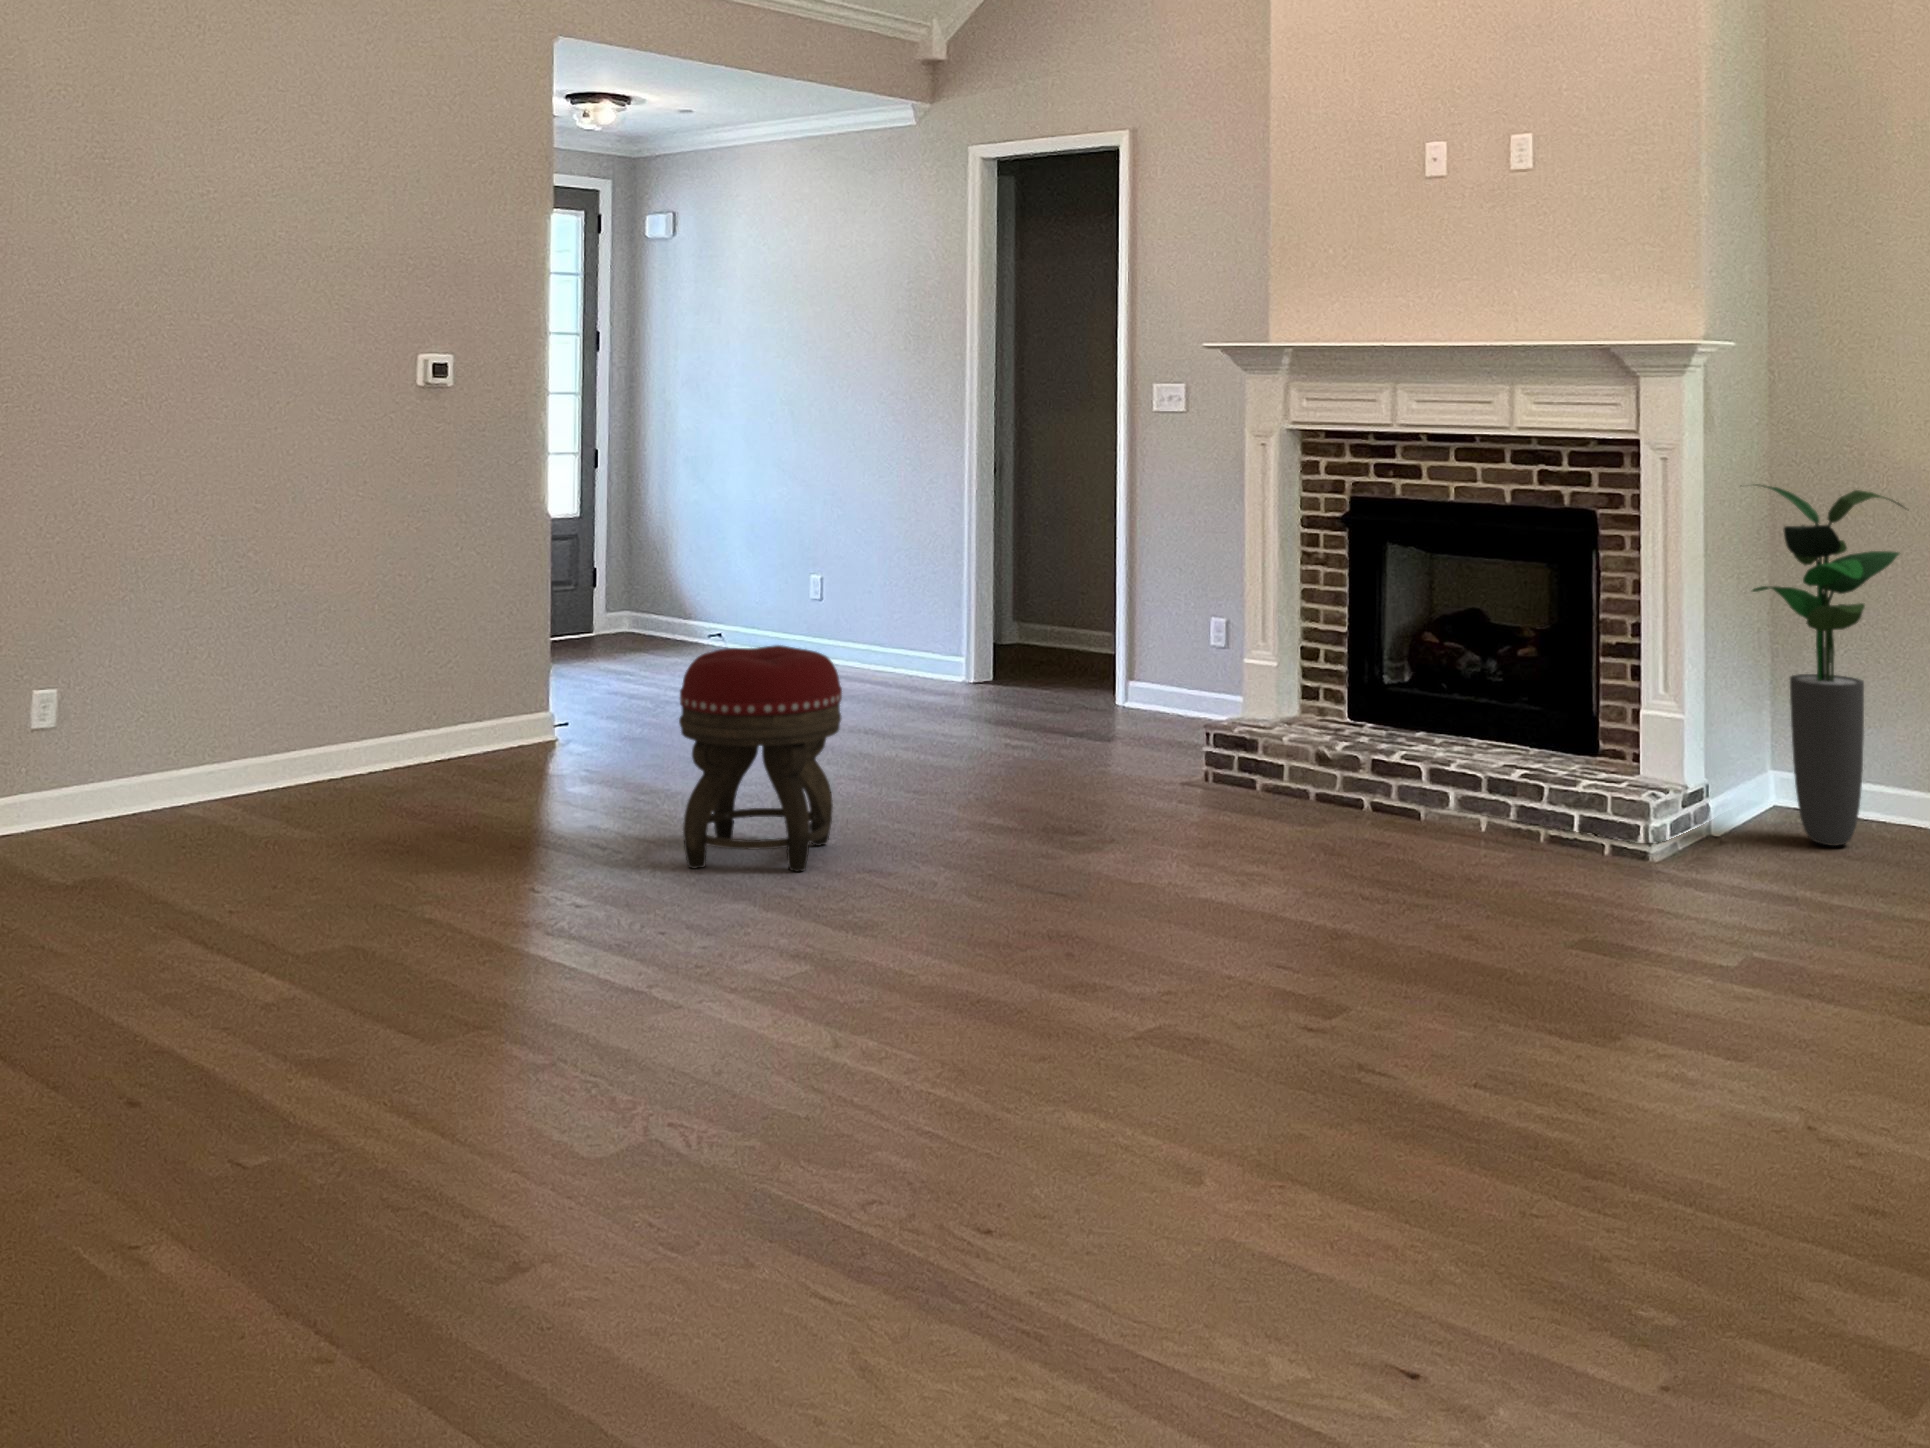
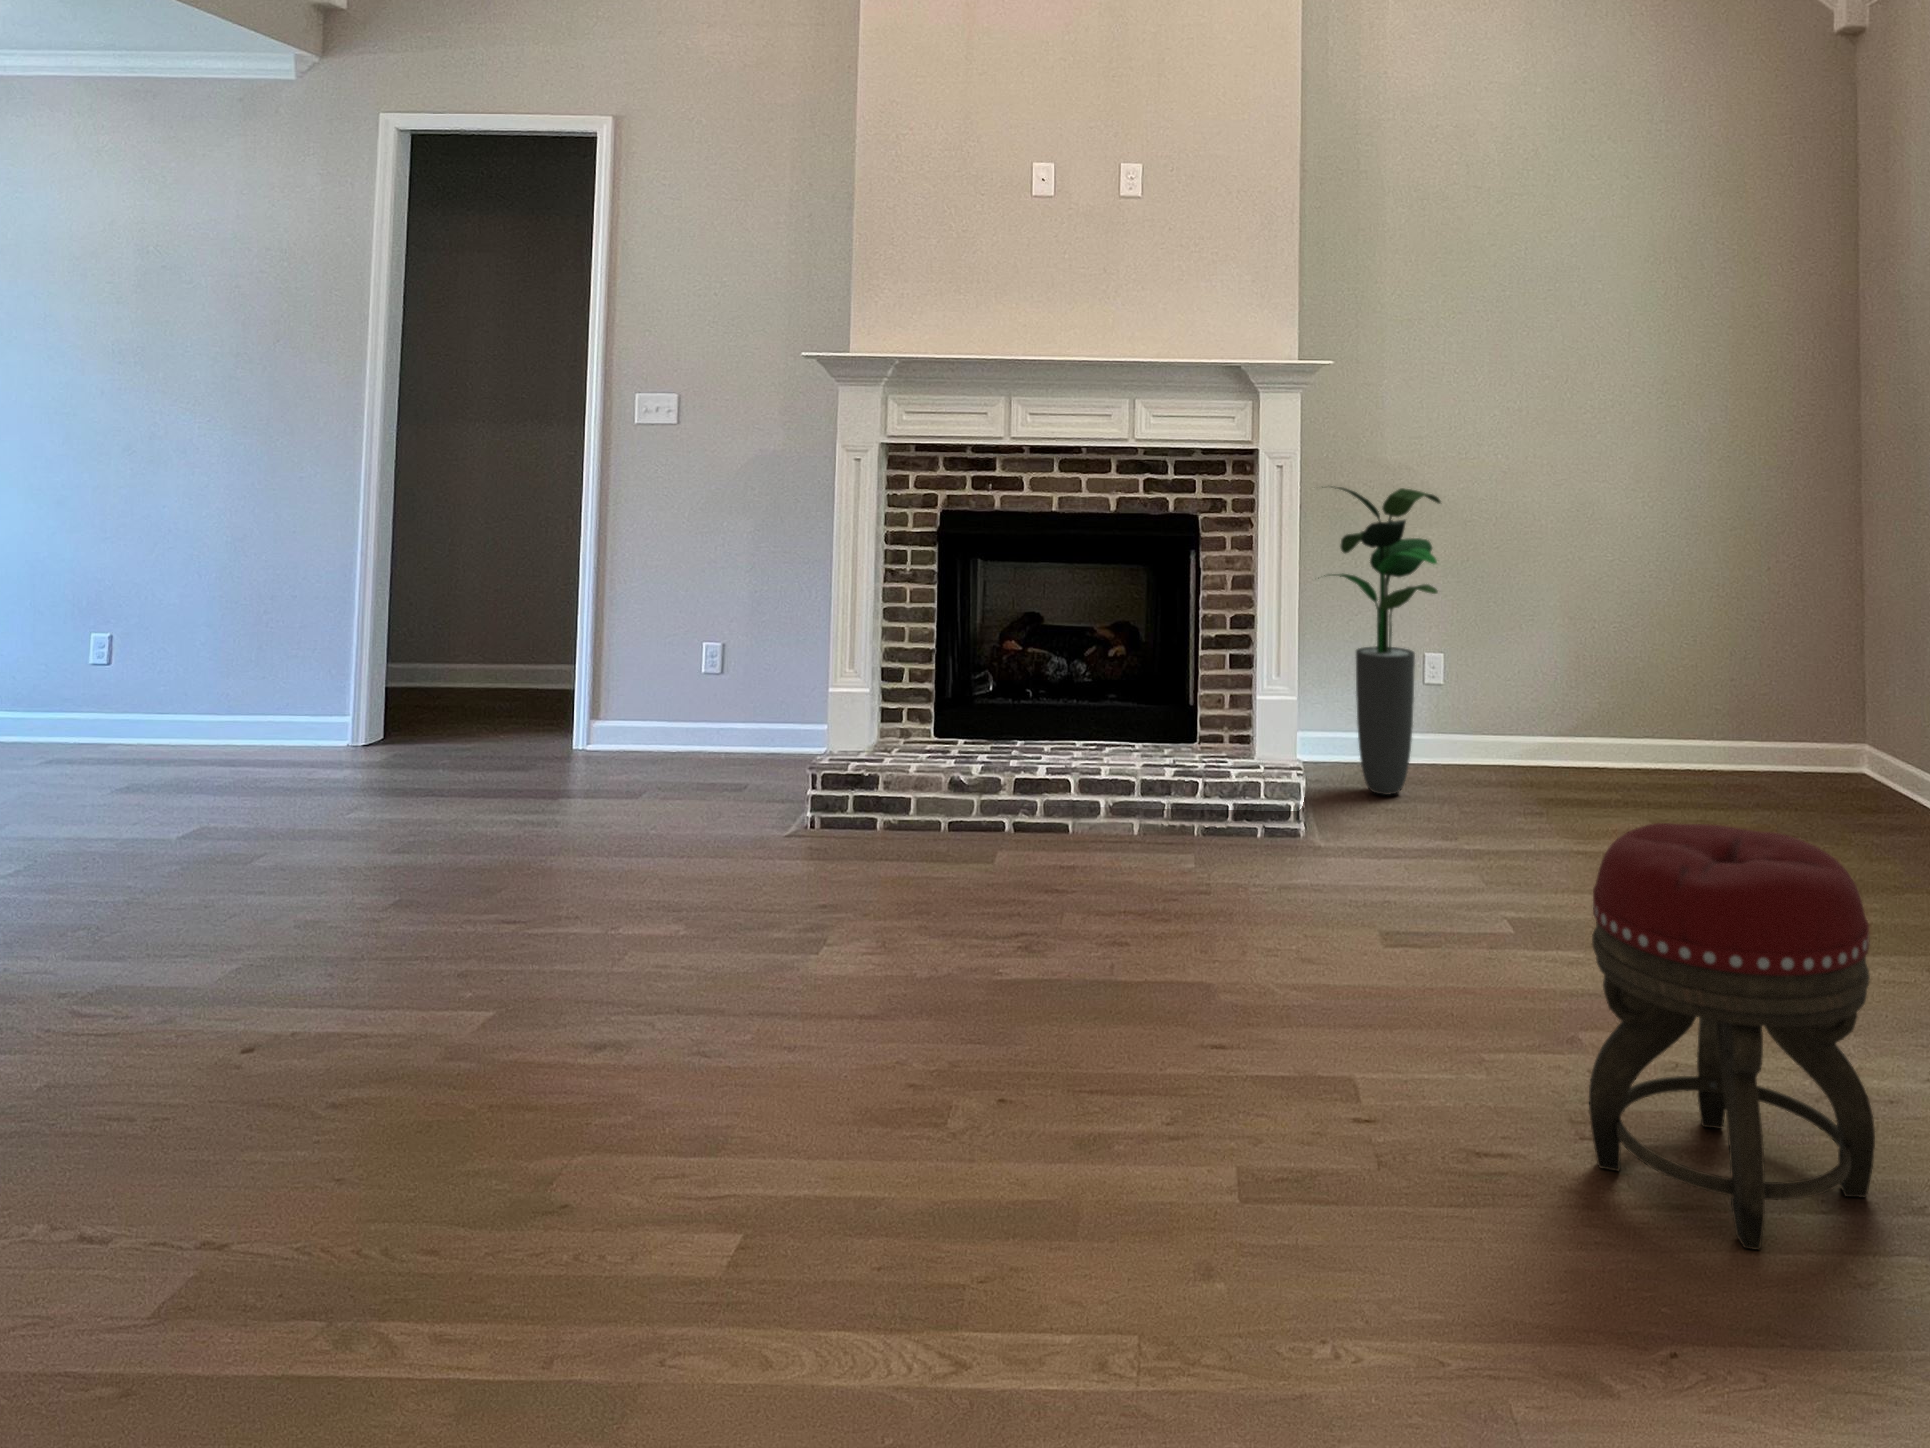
footstool: present [679,645,842,872] -> present [1589,823,1875,1250]

